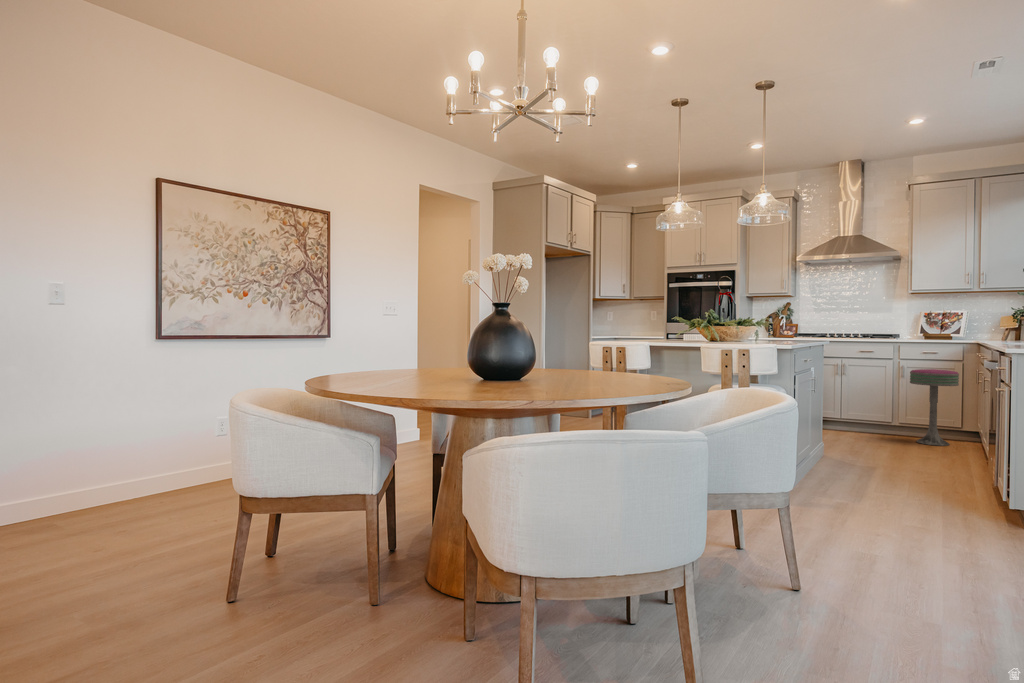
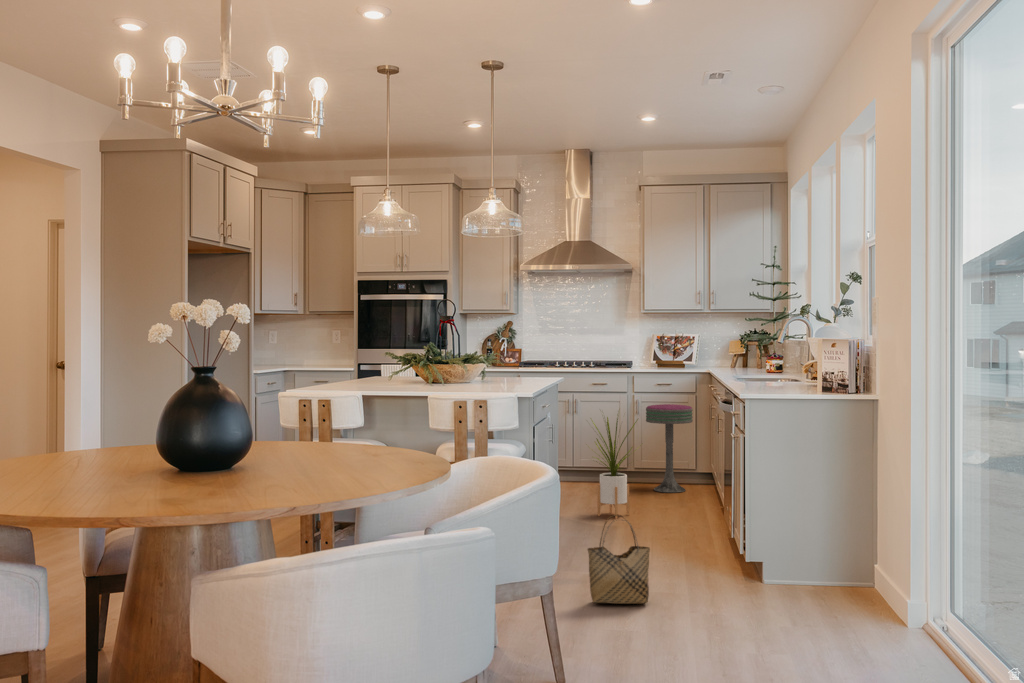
house plant: none [847,367,904,461] -> present [592,417,638,519]
woven basket: none [834,454,902,540] -> present [588,515,650,604]

